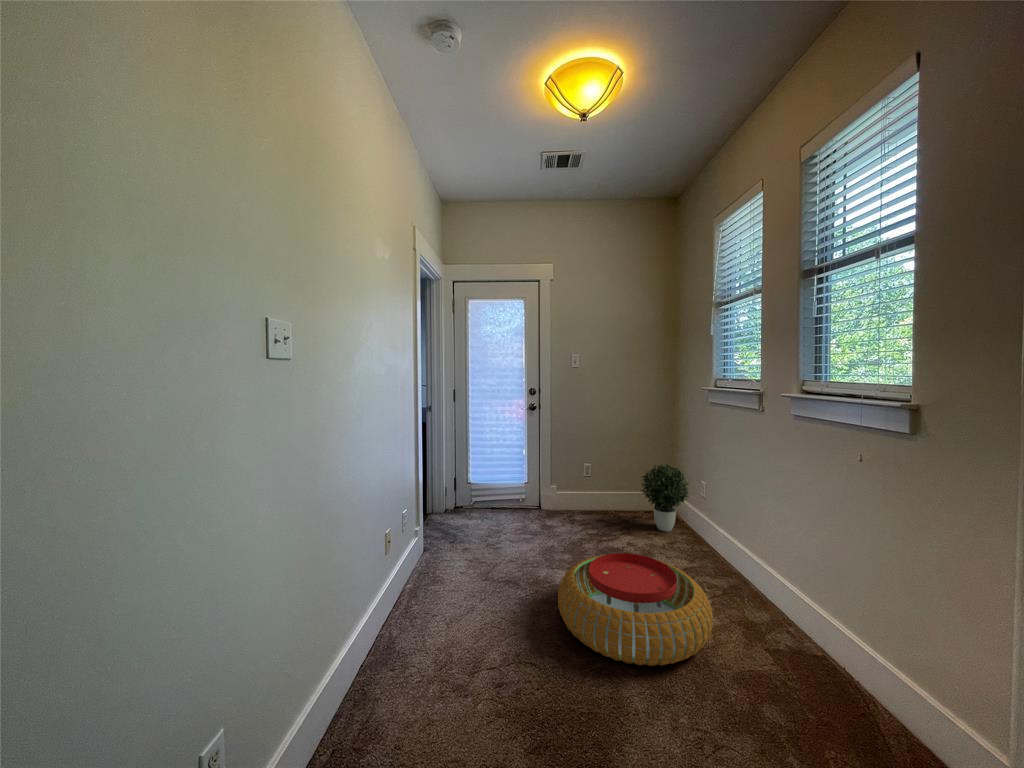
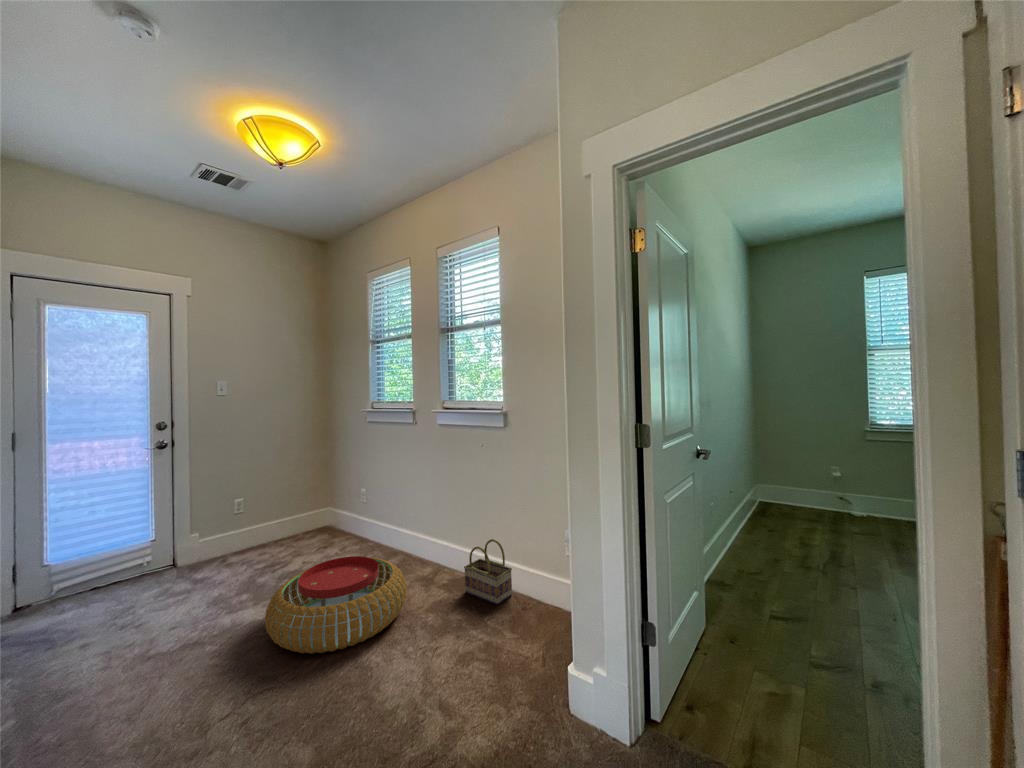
potted plant: present [641,464,689,532] -> none [306,479,353,542]
basket: none [808,621,906,737] -> present [464,539,512,604]

